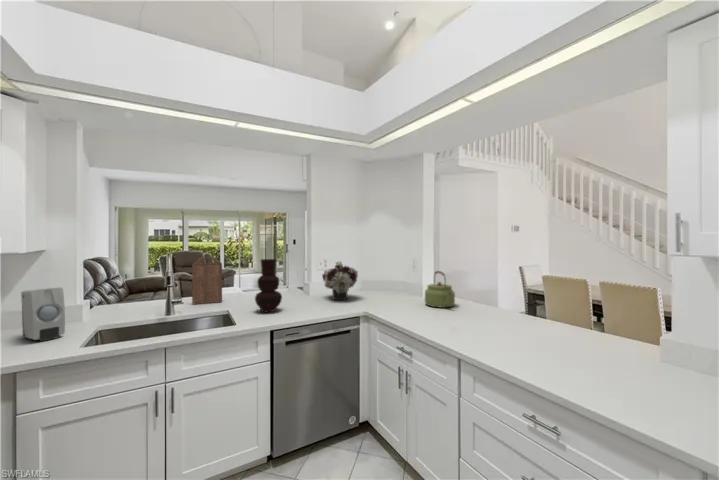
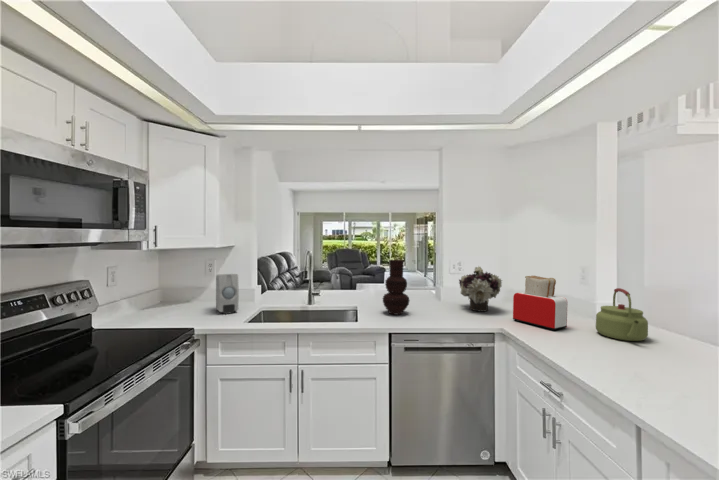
cutting board: present [192,257,222,304] -> none [333,255,359,299]
toaster: none [369,266,407,307] -> present [513,276,567,330]

